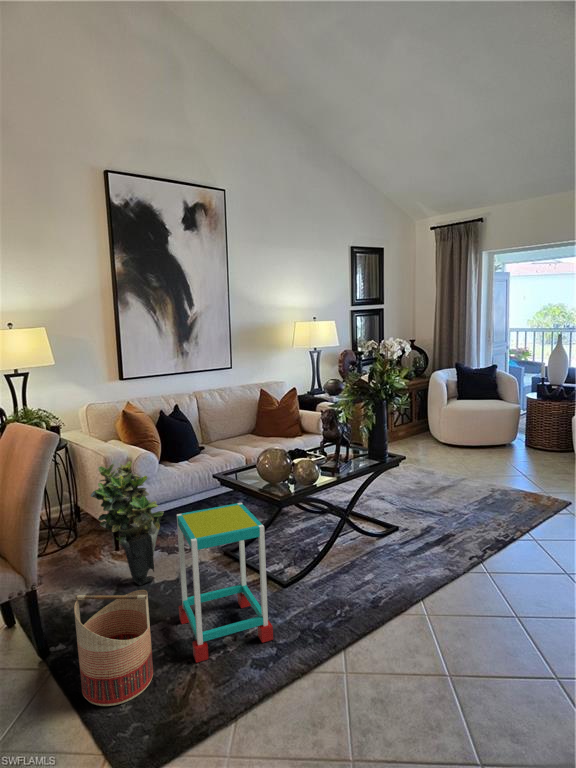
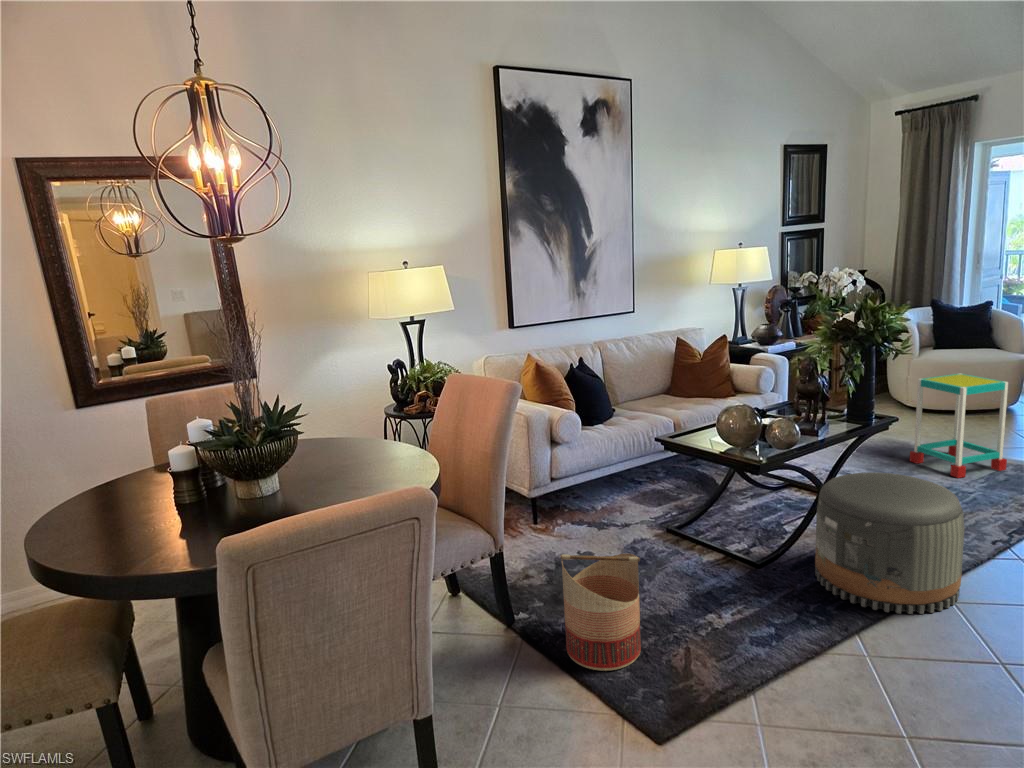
potted plant: present [91,461,164,585] -> none [527,418,605,559]
side table: present [177,503,273,663] -> present [910,374,1008,478]
pouf: none [327,504,435,627] -> present [815,472,965,614]

